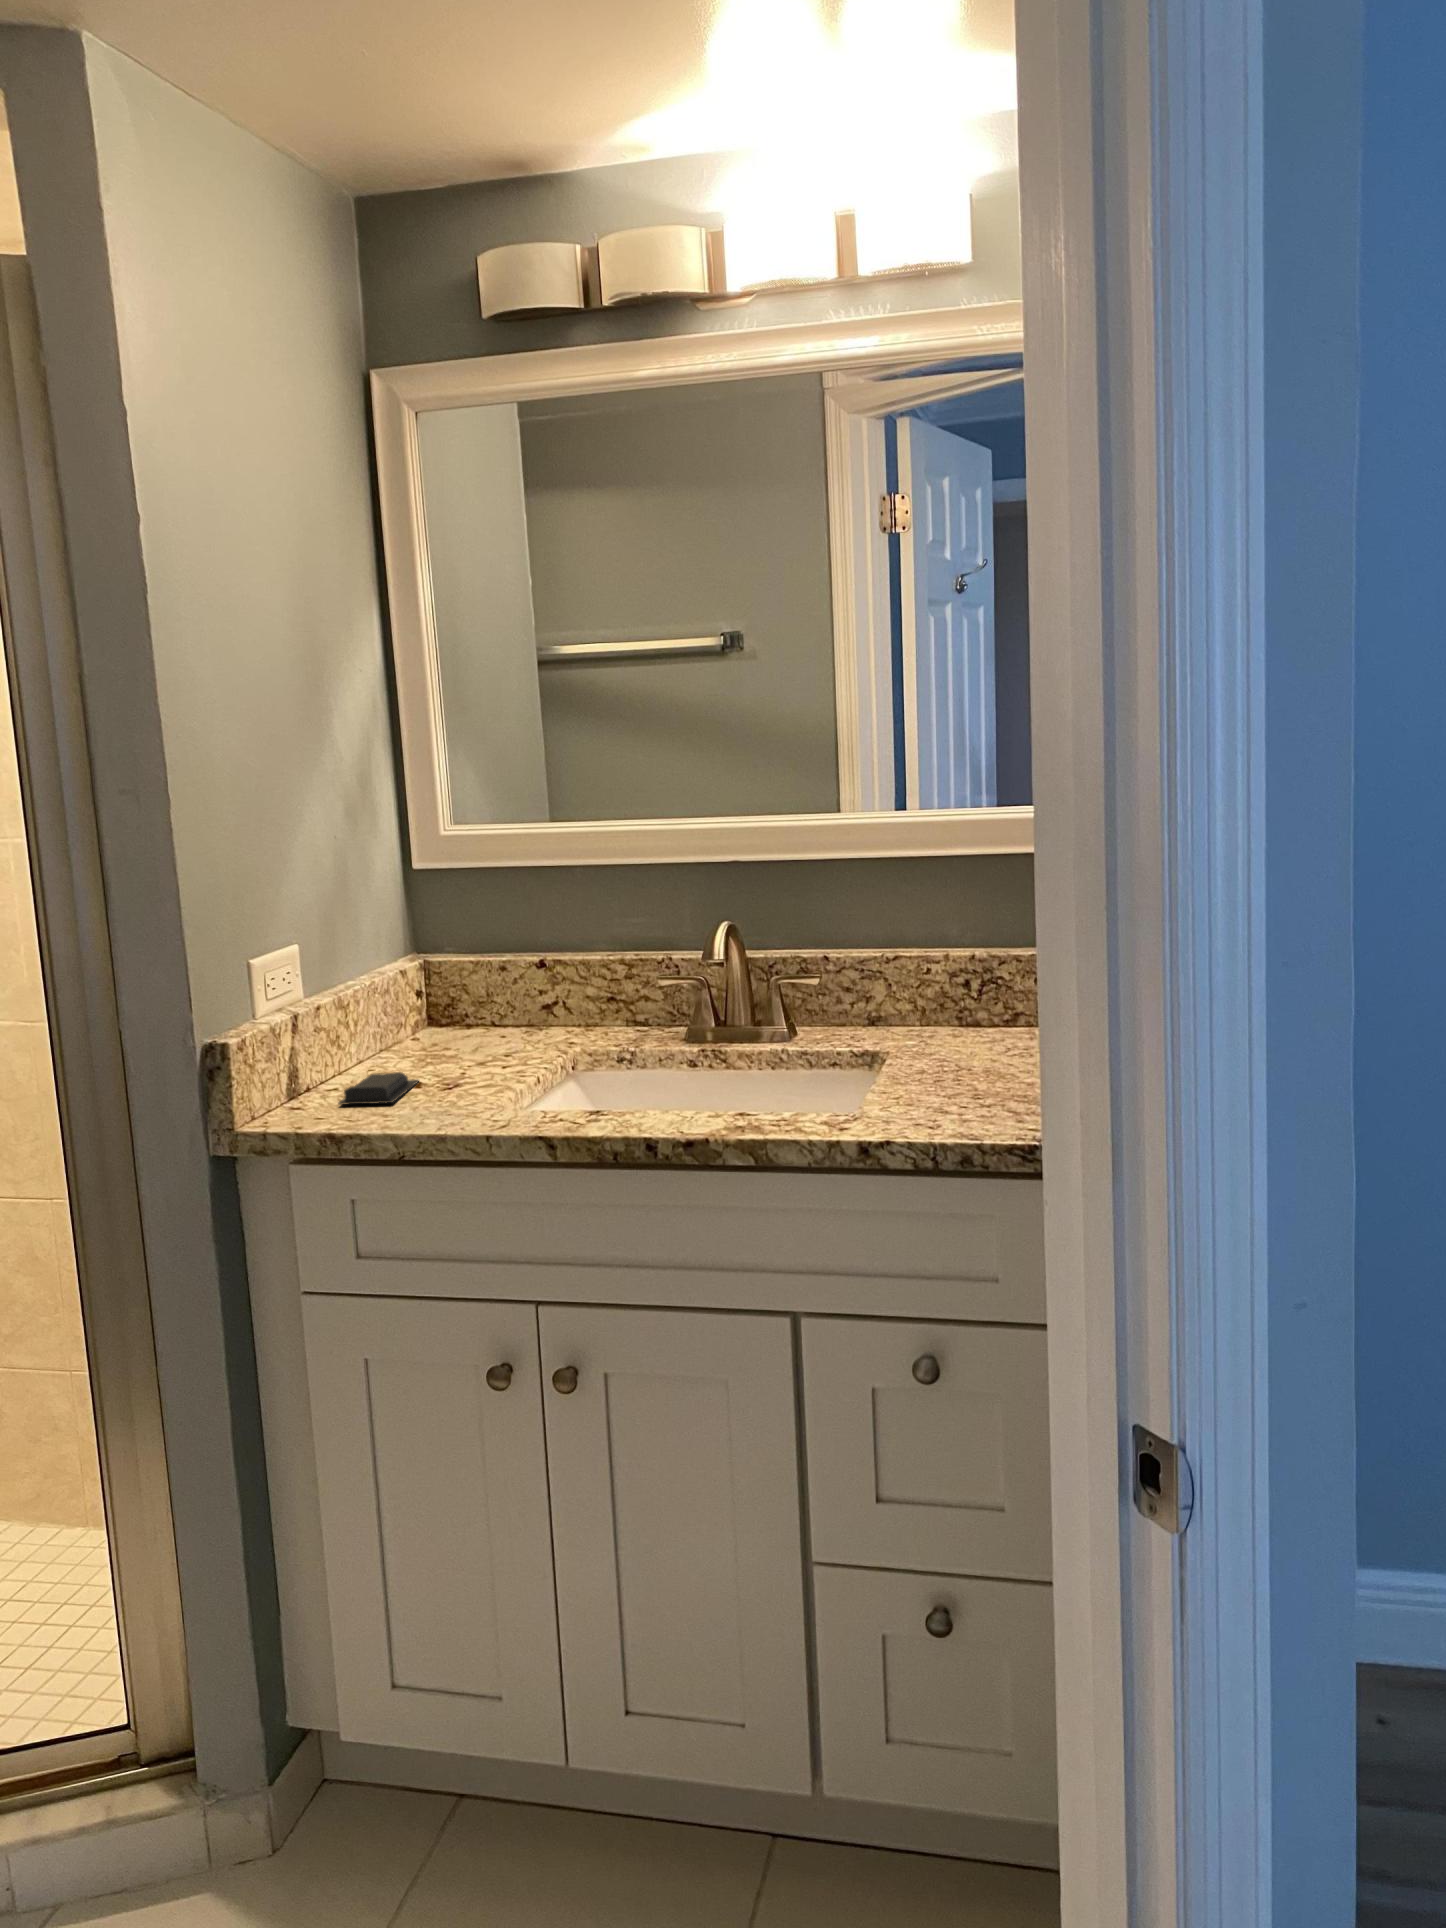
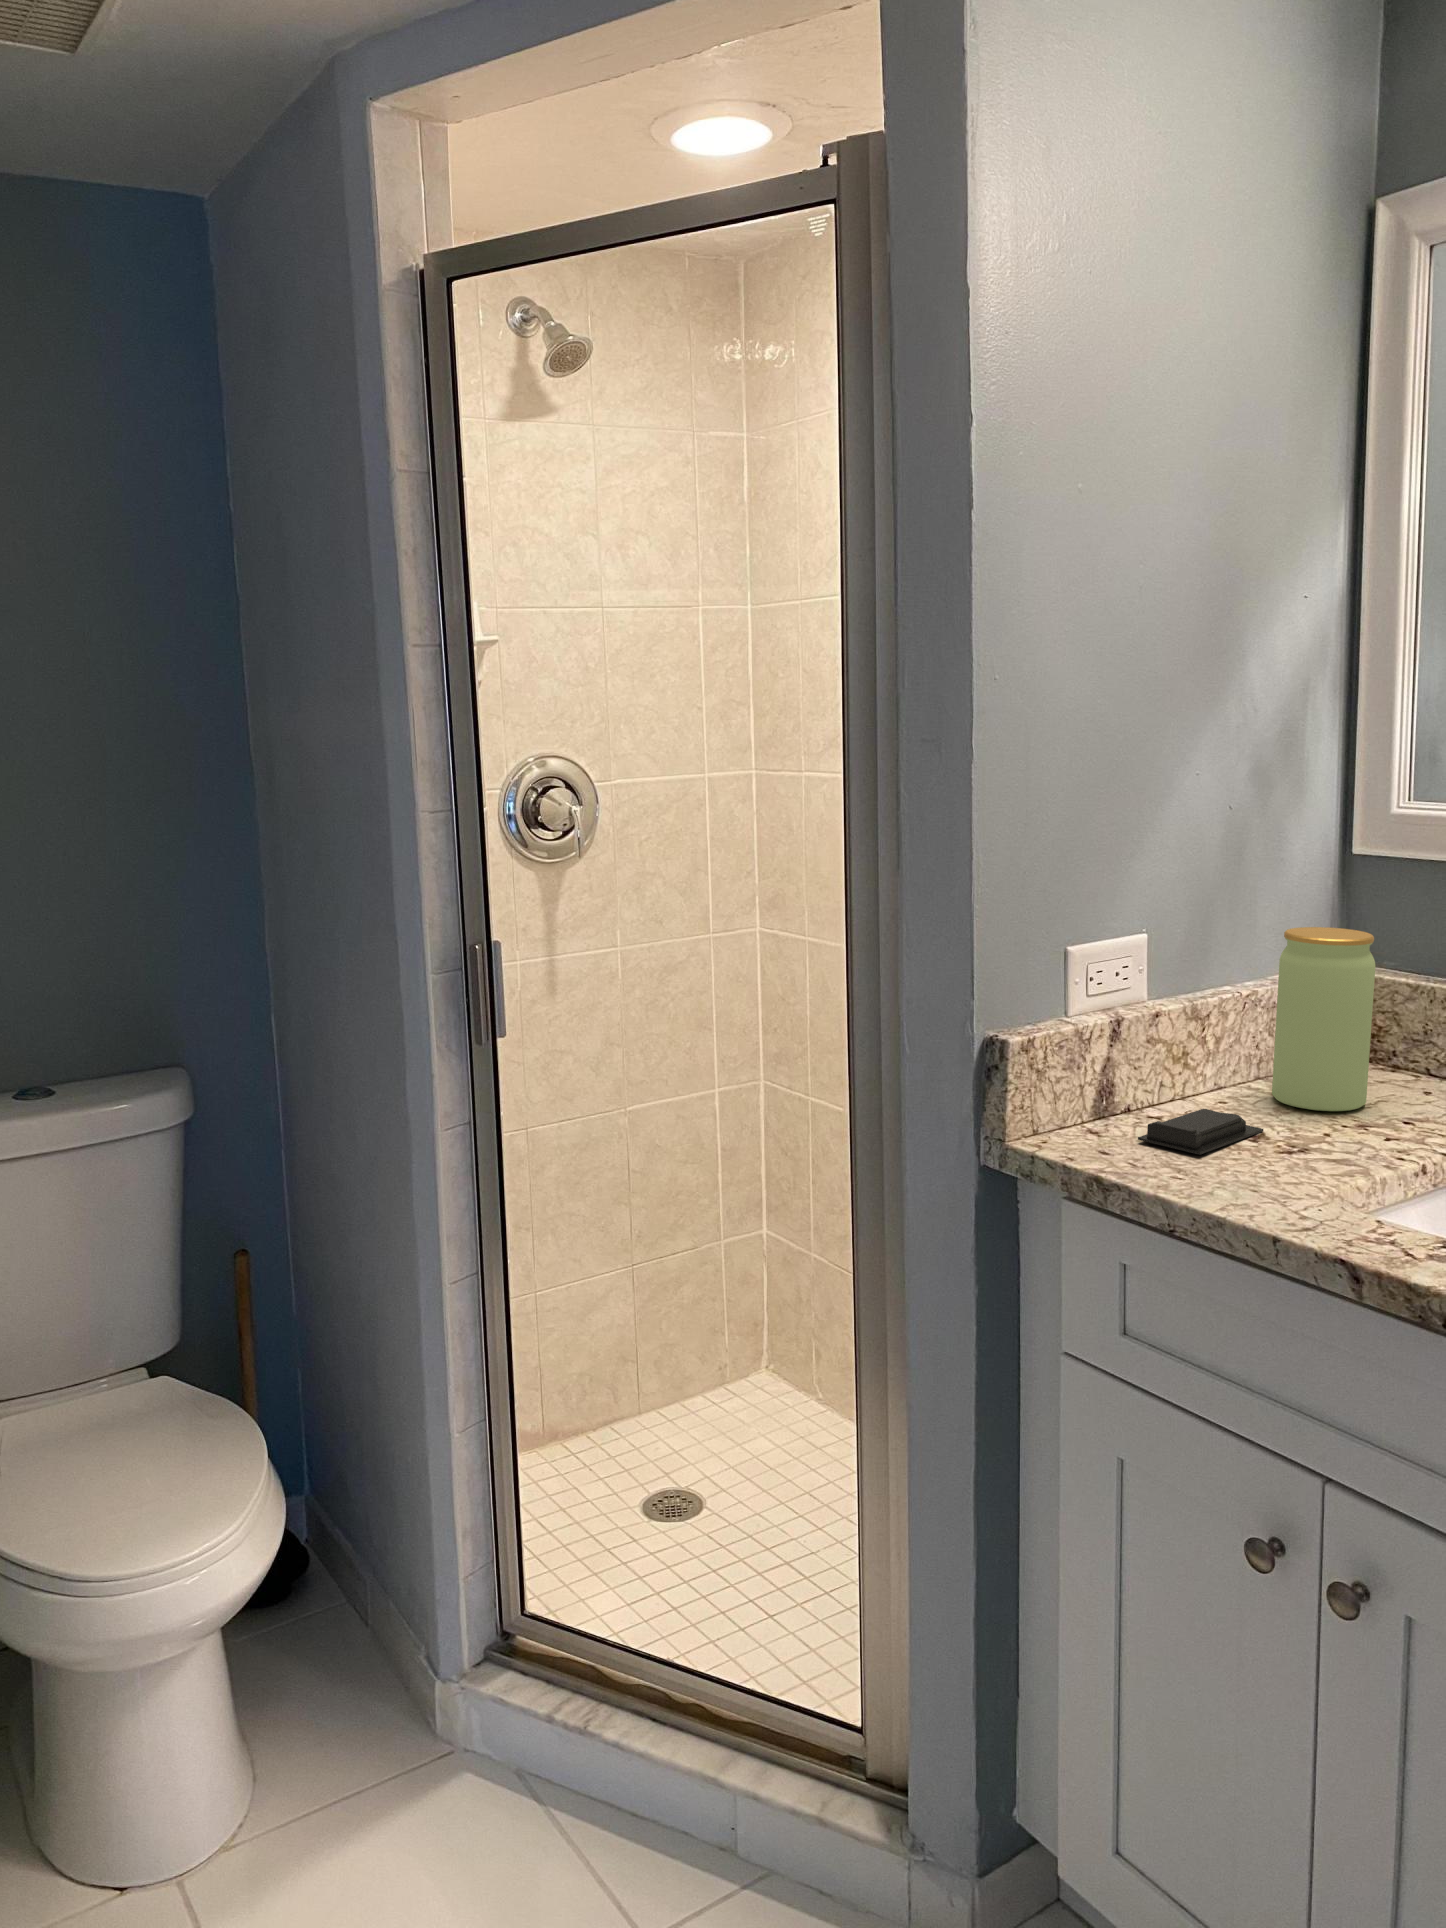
jar: none [397,921,473,1062] -> present [1272,927,1376,1111]

